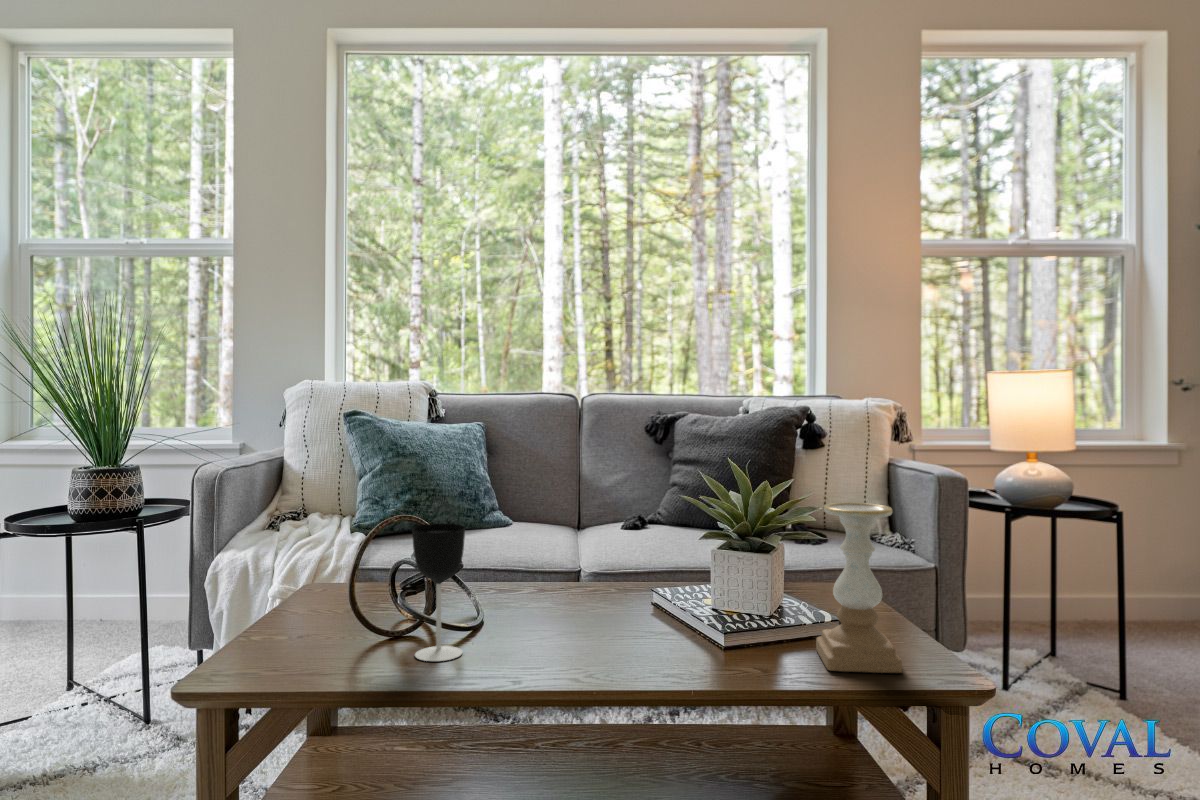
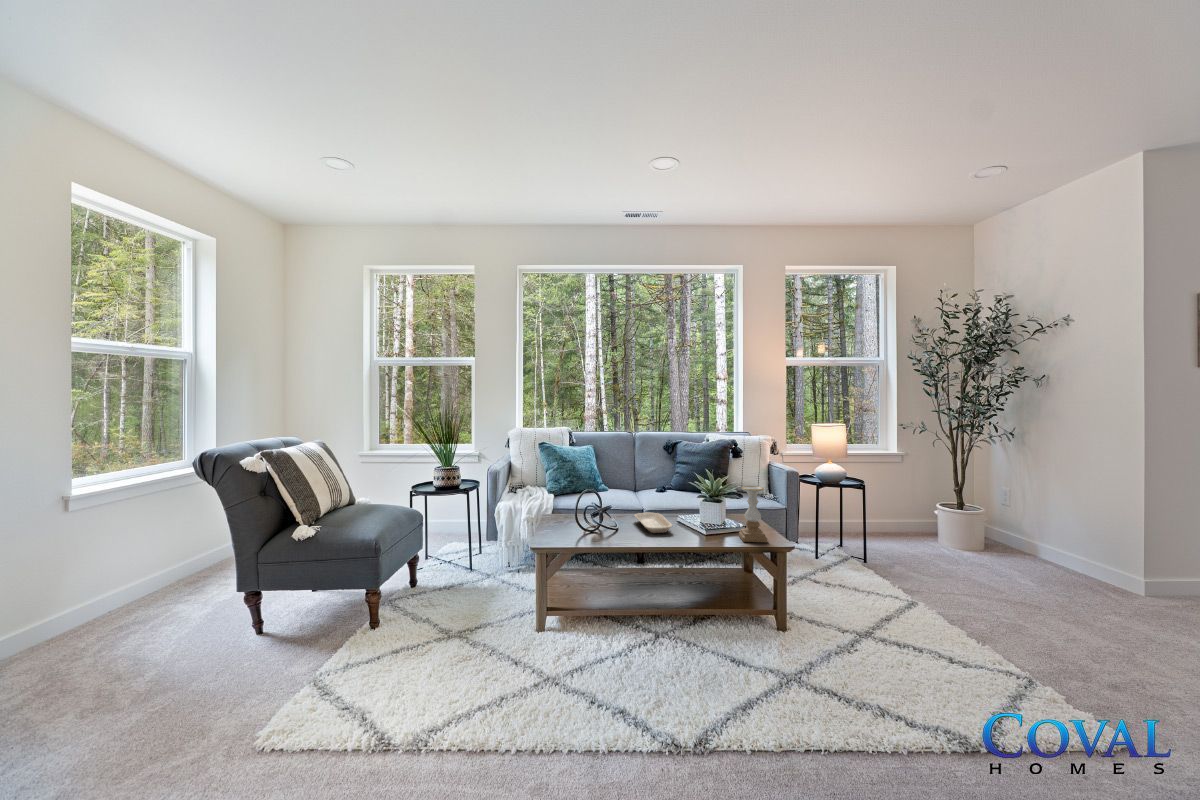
wine glass: present [412,524,465,661] -> none [603,493,621,539]
tray: none [532,580,624,641] -> present [635,513,672,533]

